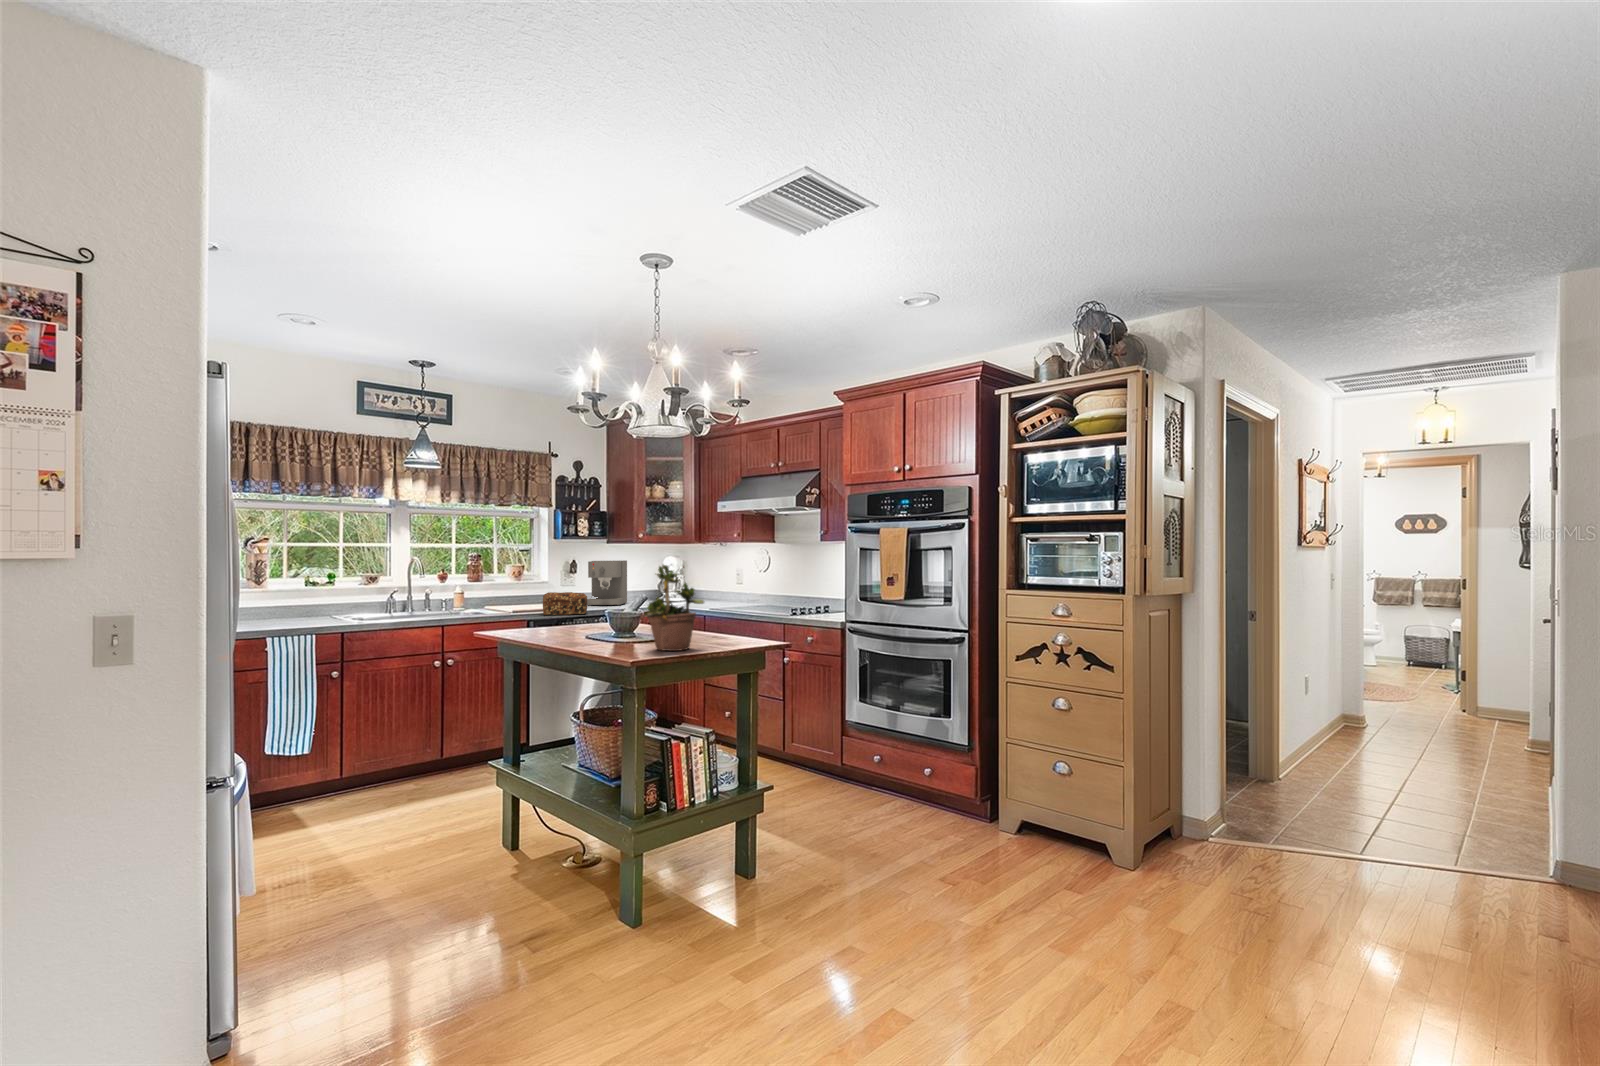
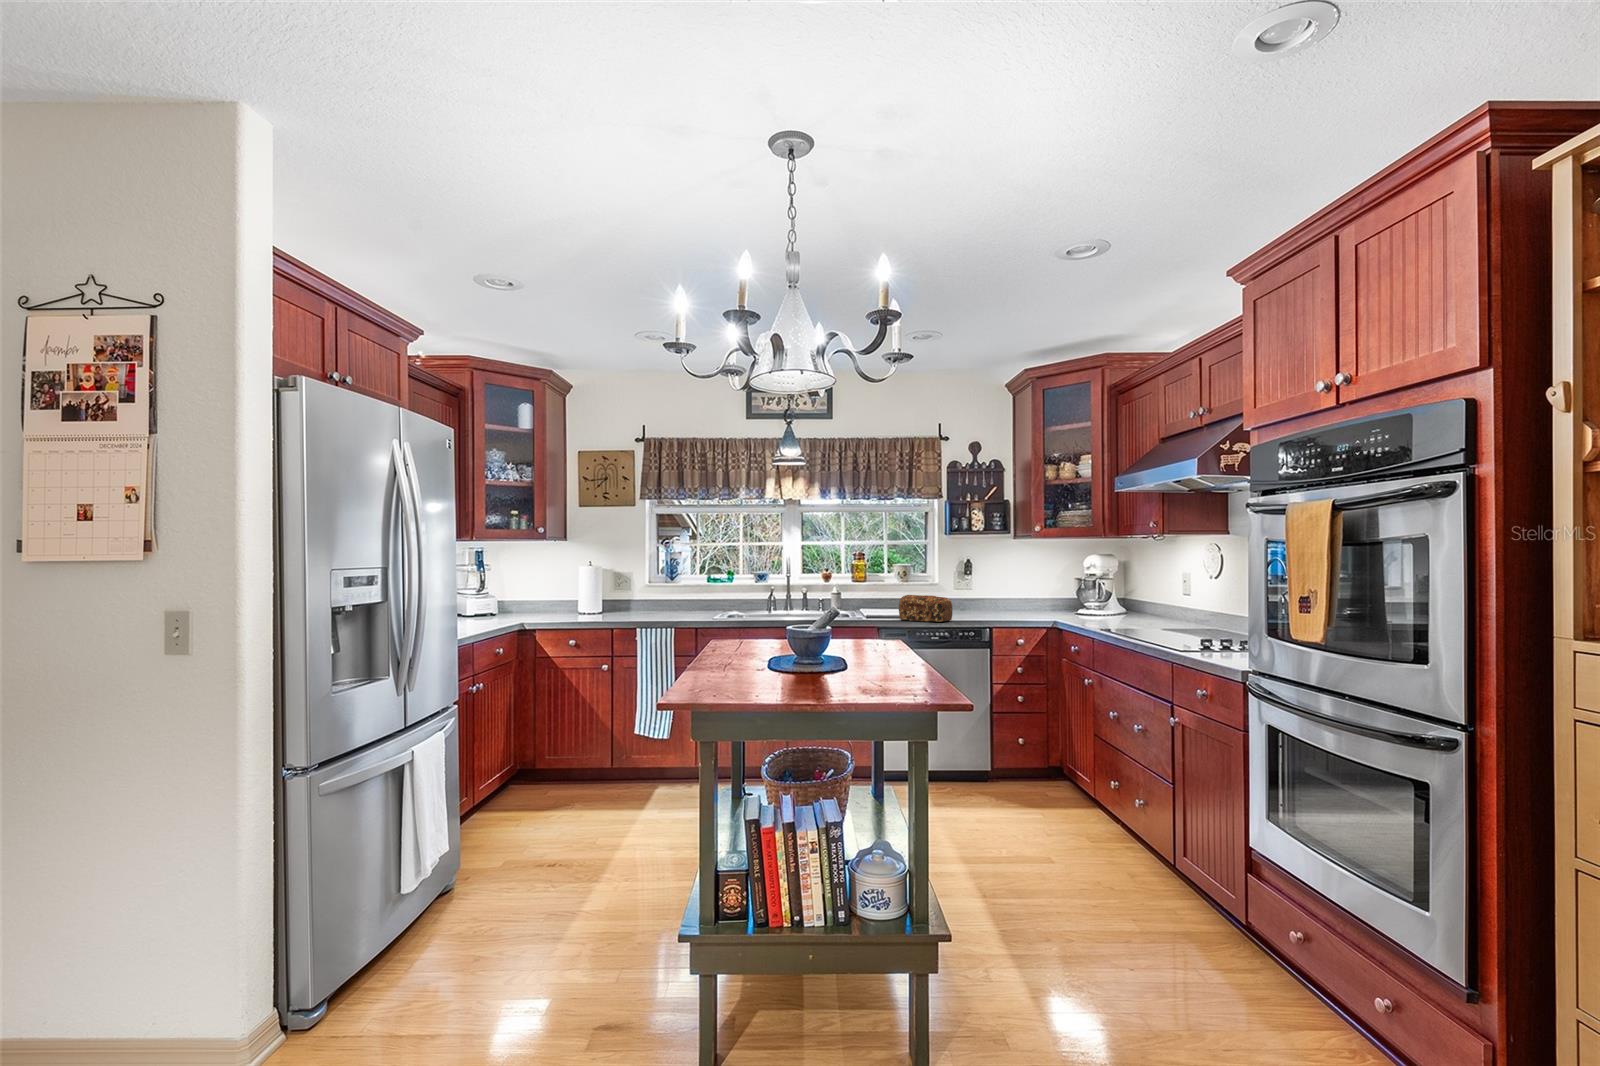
coffee maker: present [587,560,627,606] -> none [986,559,1039,613]
potted plant: present [643,565,704,651] -> none [725,559,822,693]

